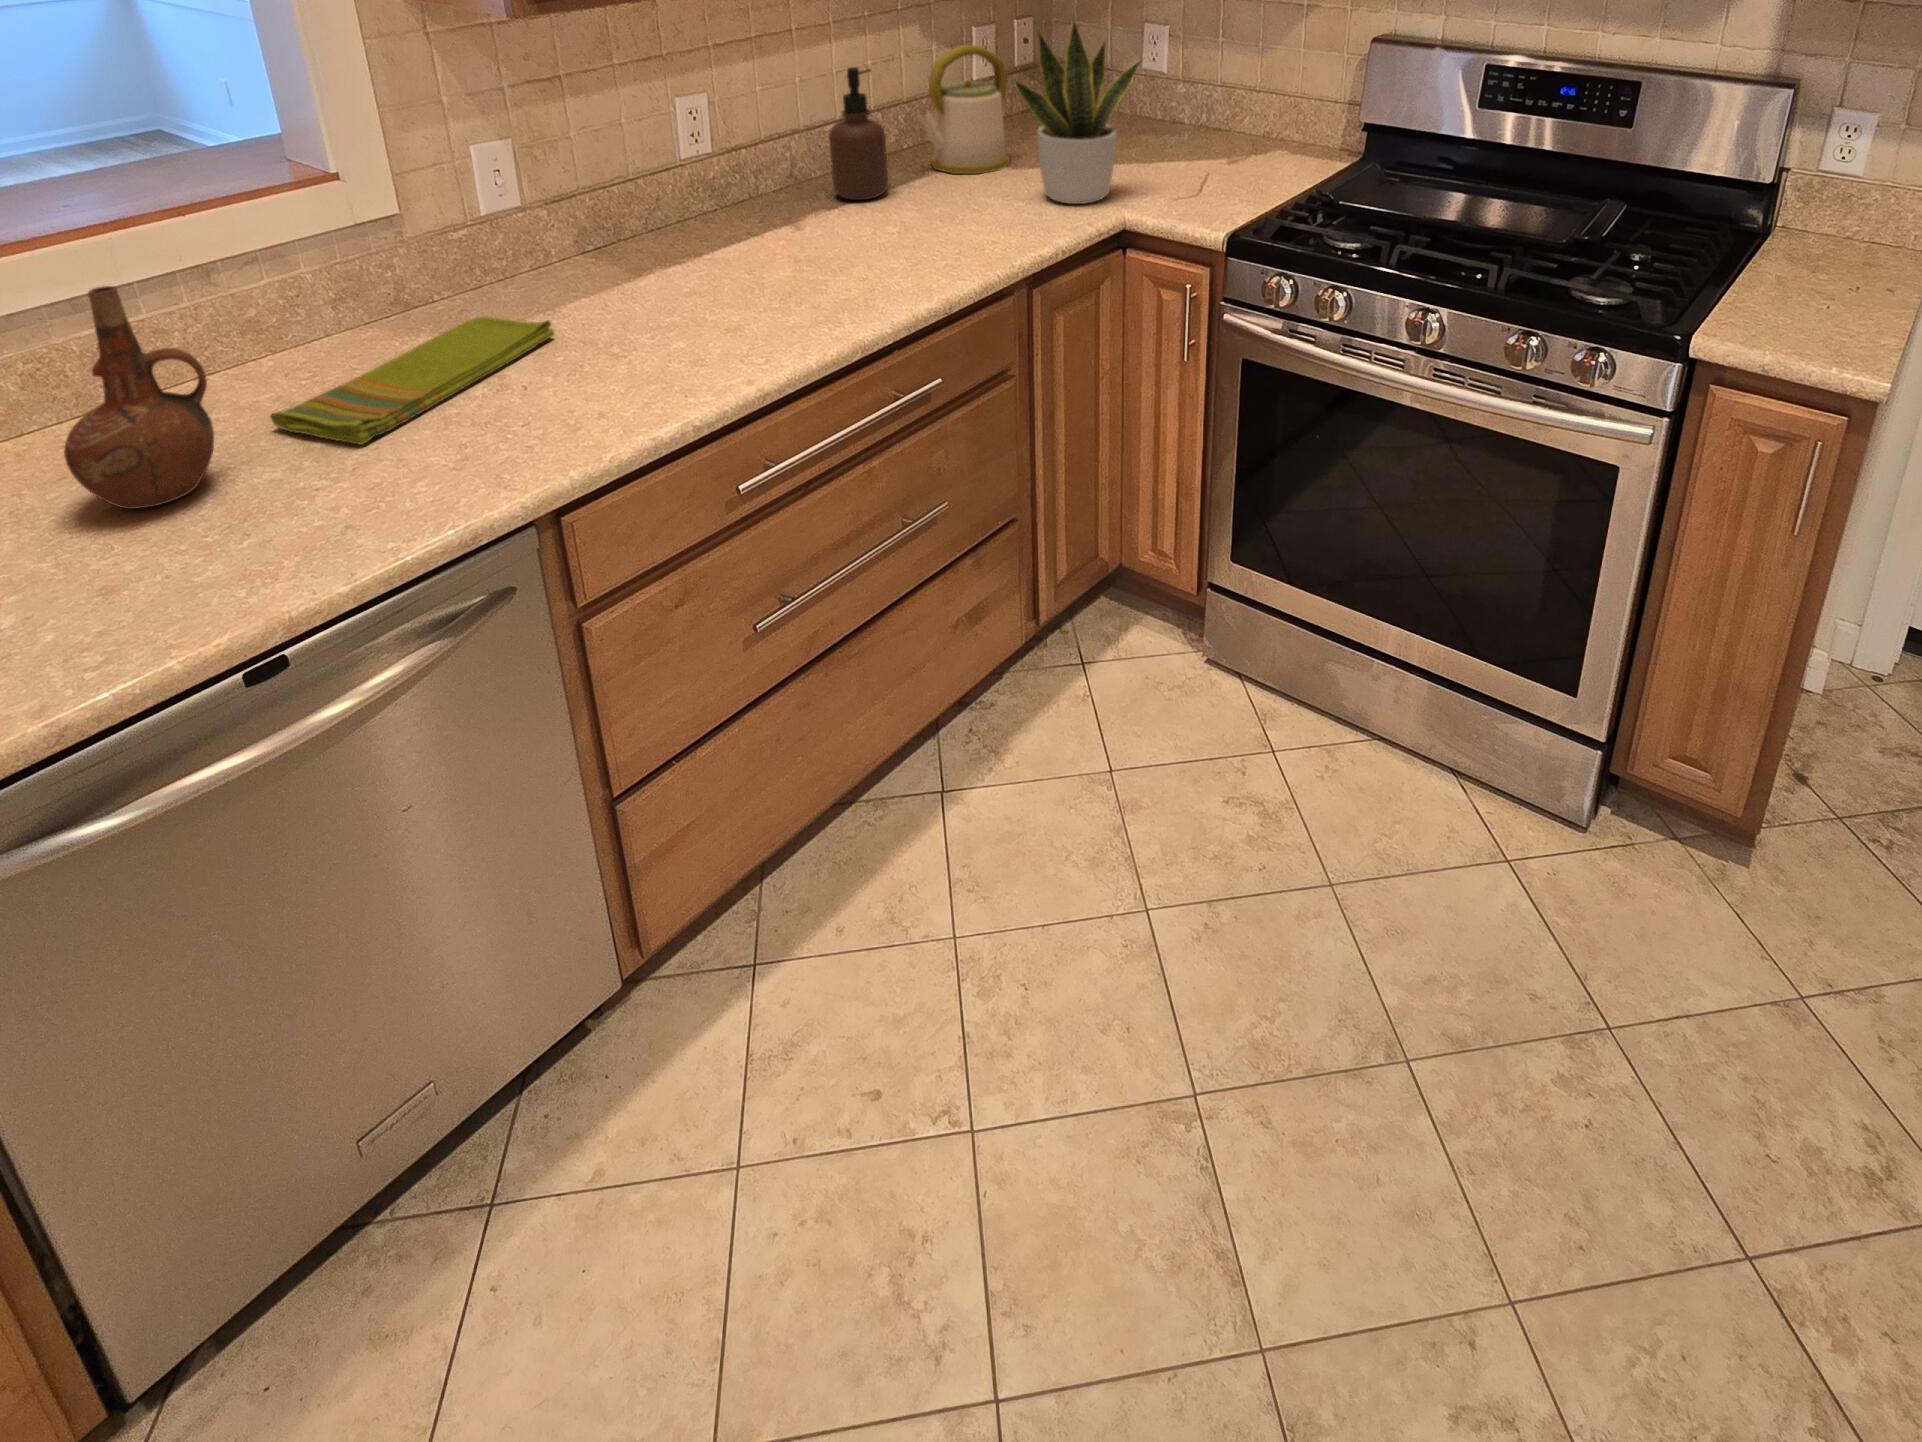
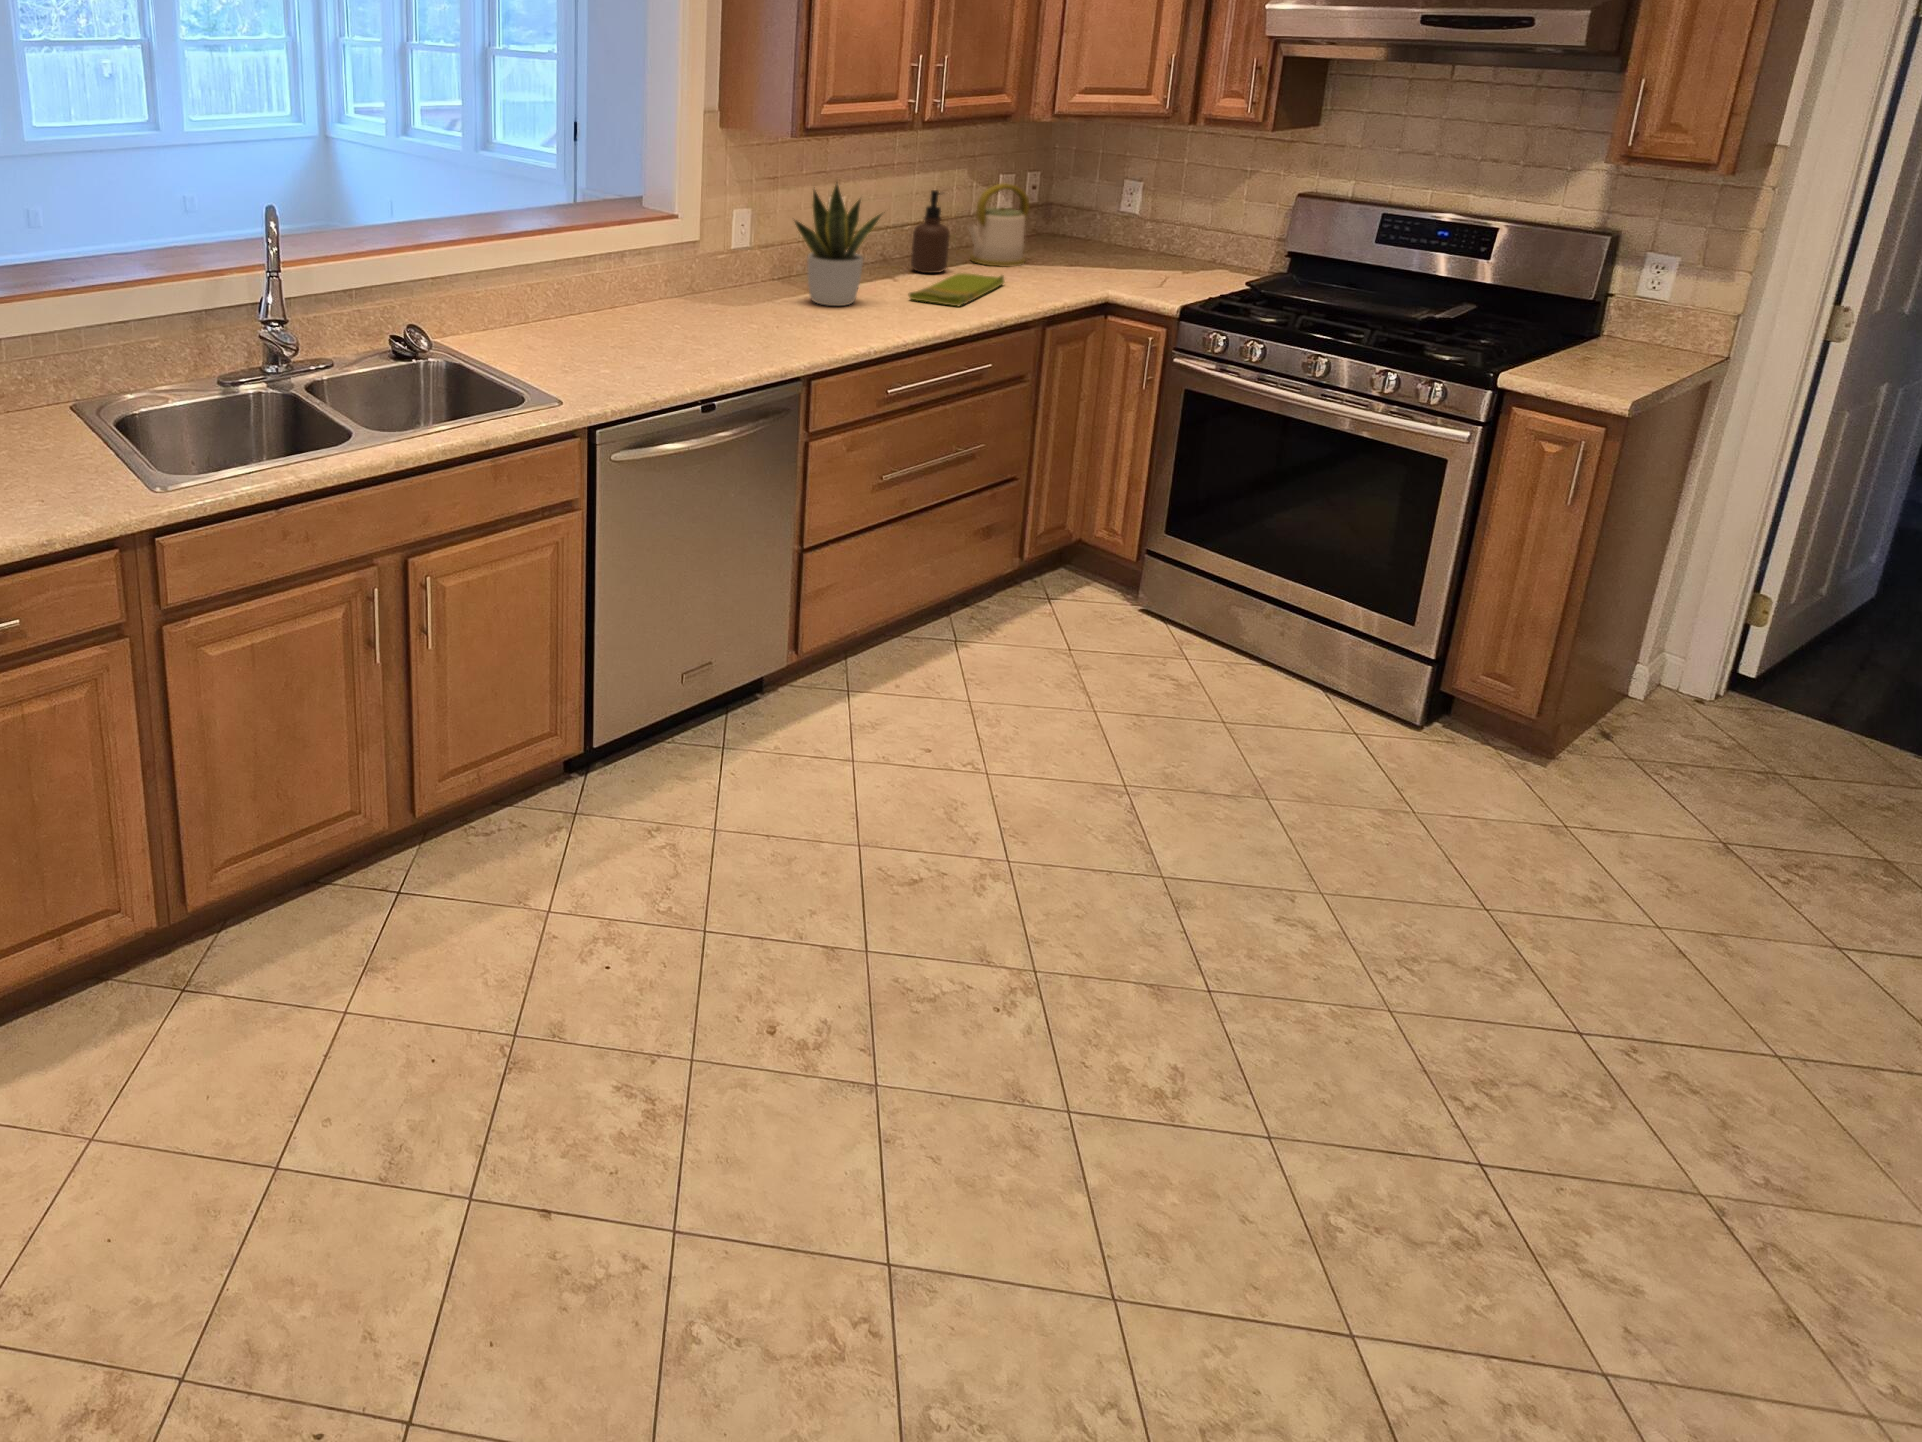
potted plant: present [1015,21,1140,204] -> present [795,184,882,306]
ceramic pitcher: present [64,286,214,509] -> none [597,245,656,350]
dish towel: present [270,317,554,445] -> present [908,273,1004,306]

